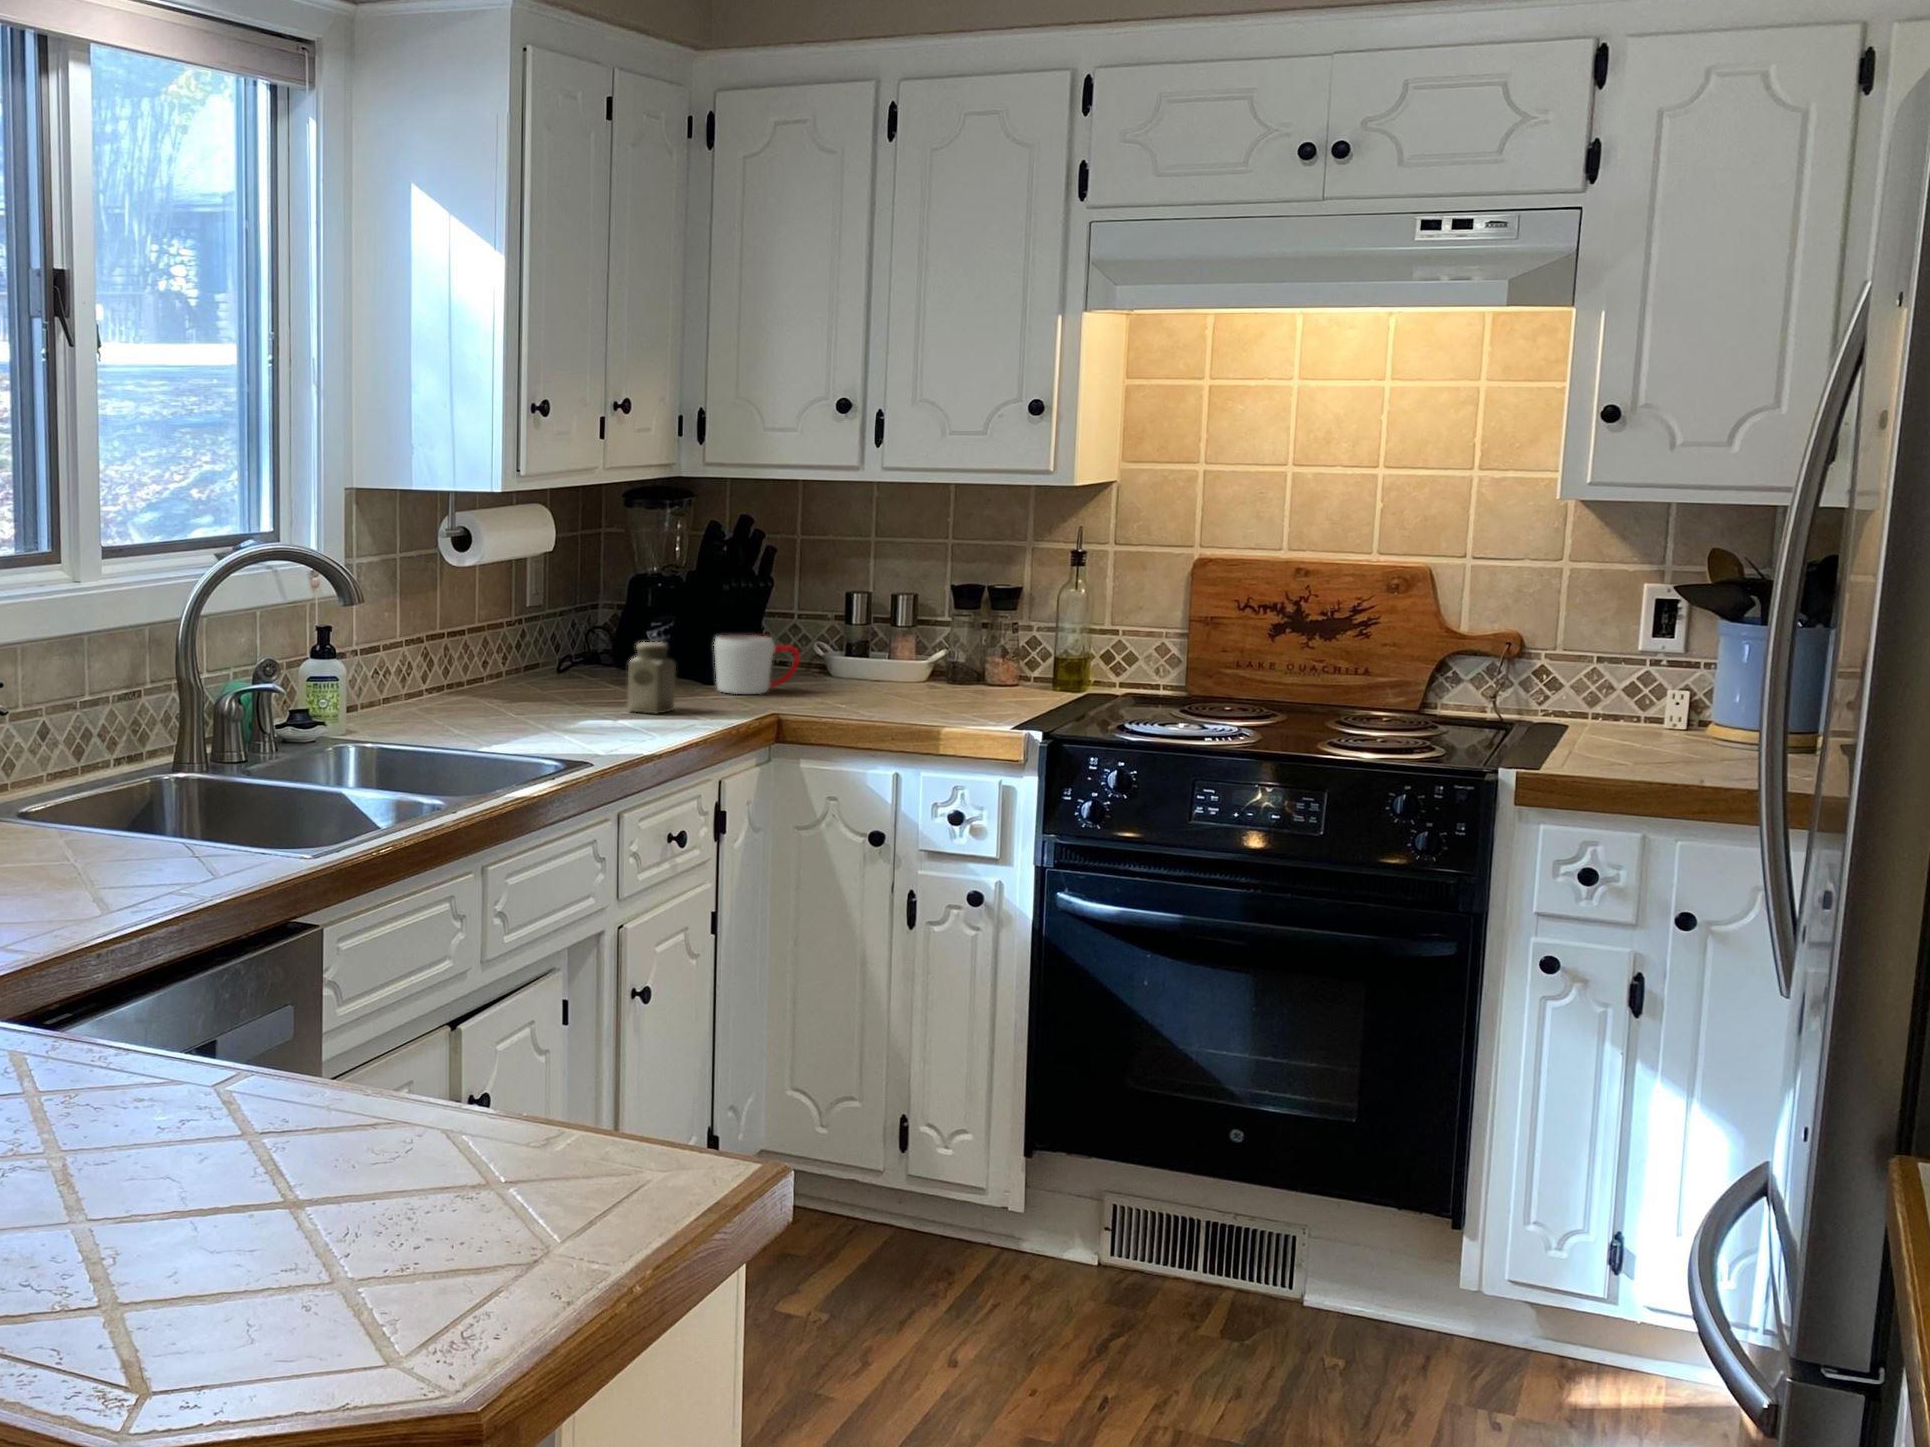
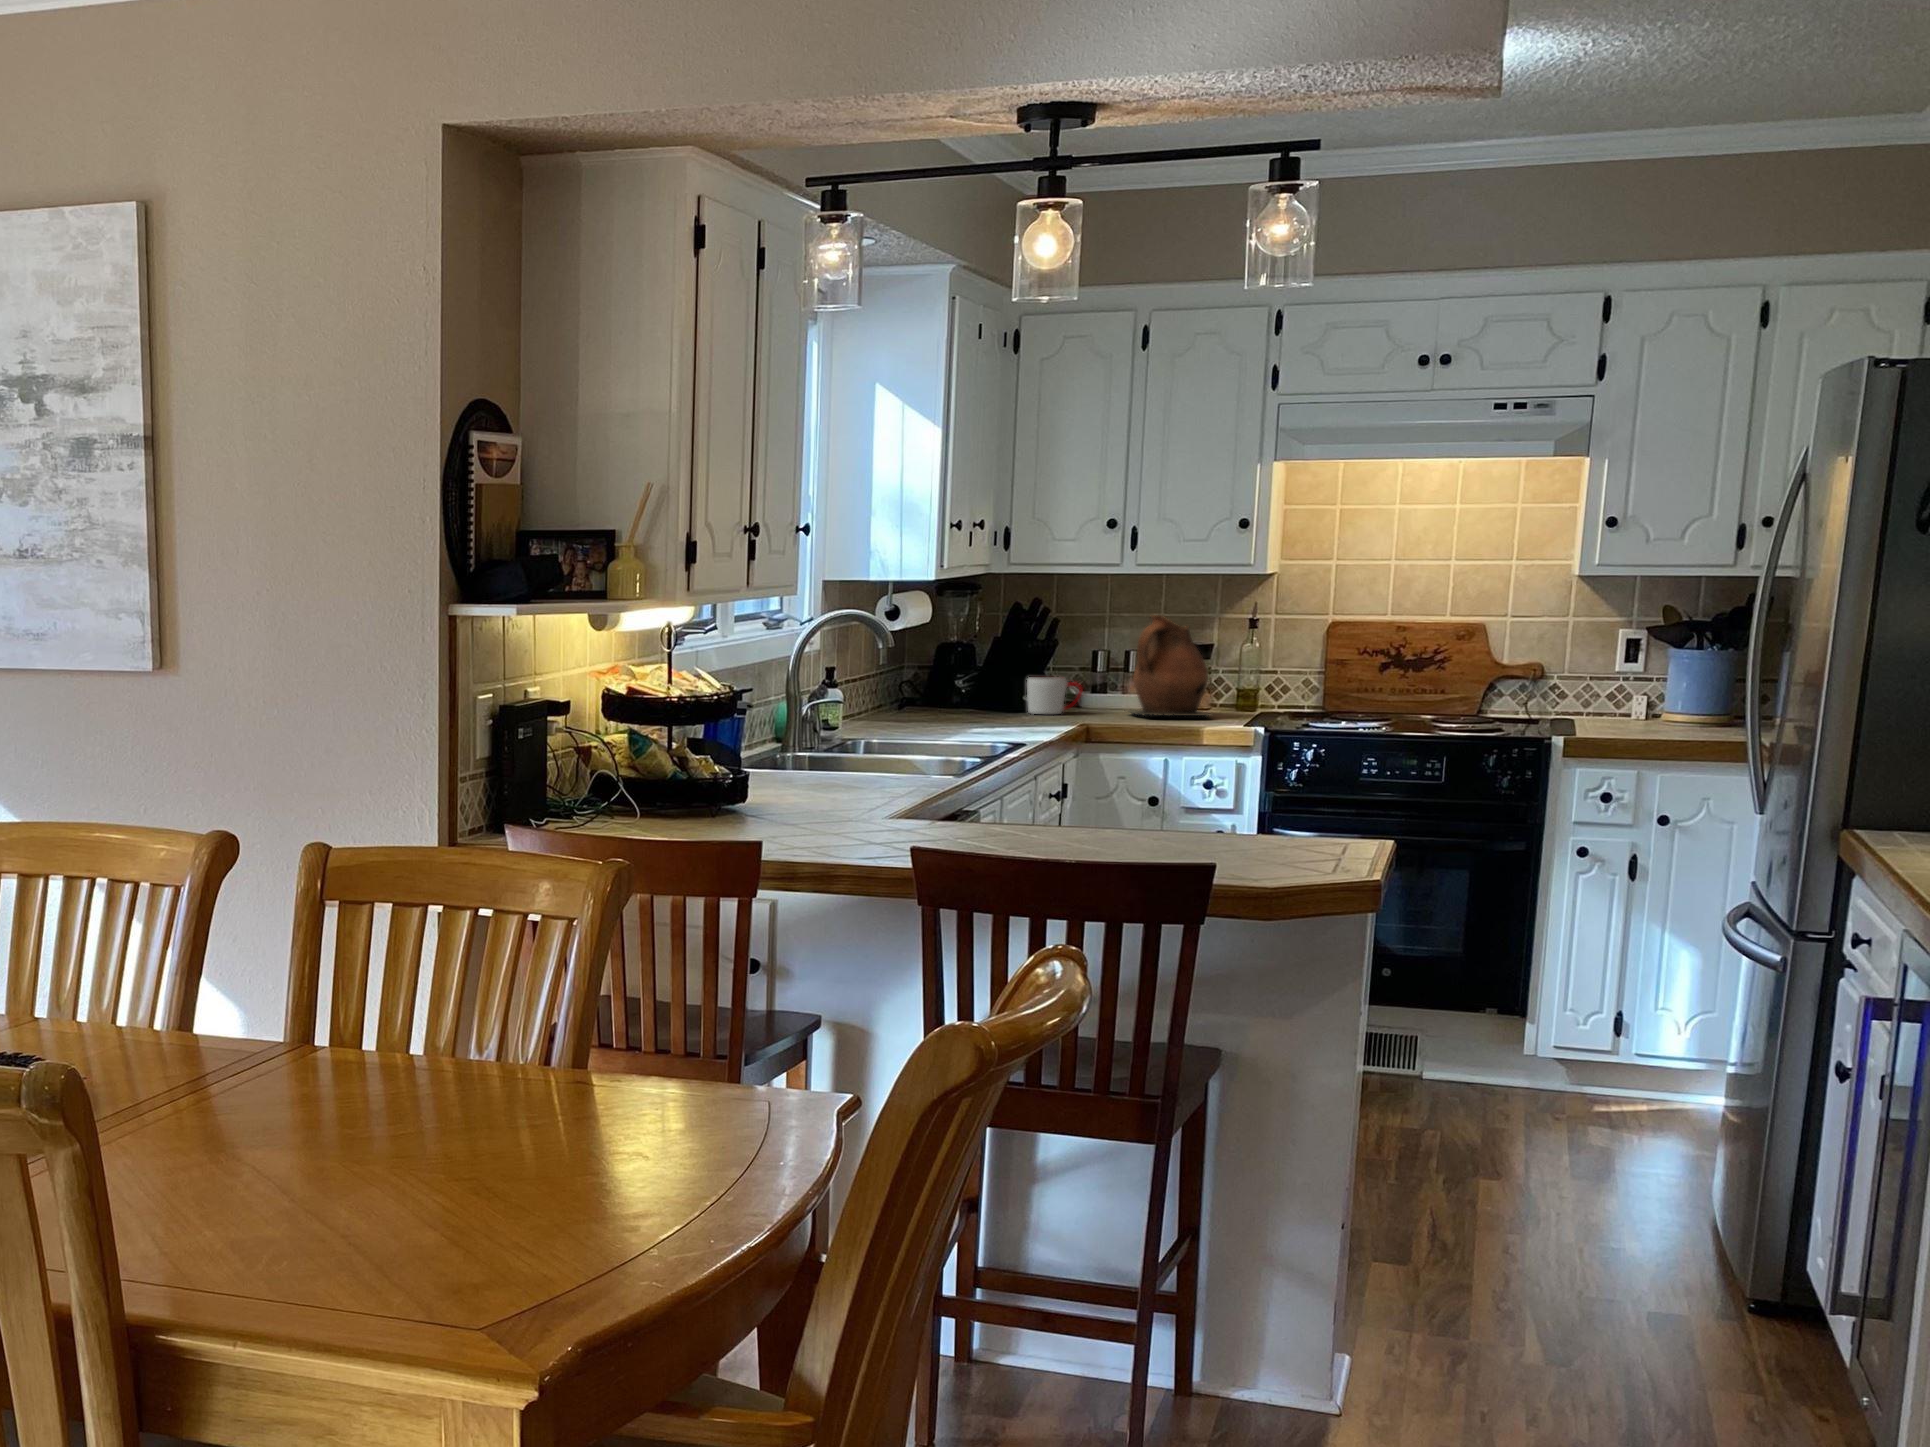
ceramic pitcher: none [858,546,987,710] -> present [1130,615,1211,717]
salt shaker: present [628,642,676,713] -> none [992,679,1021,724]

